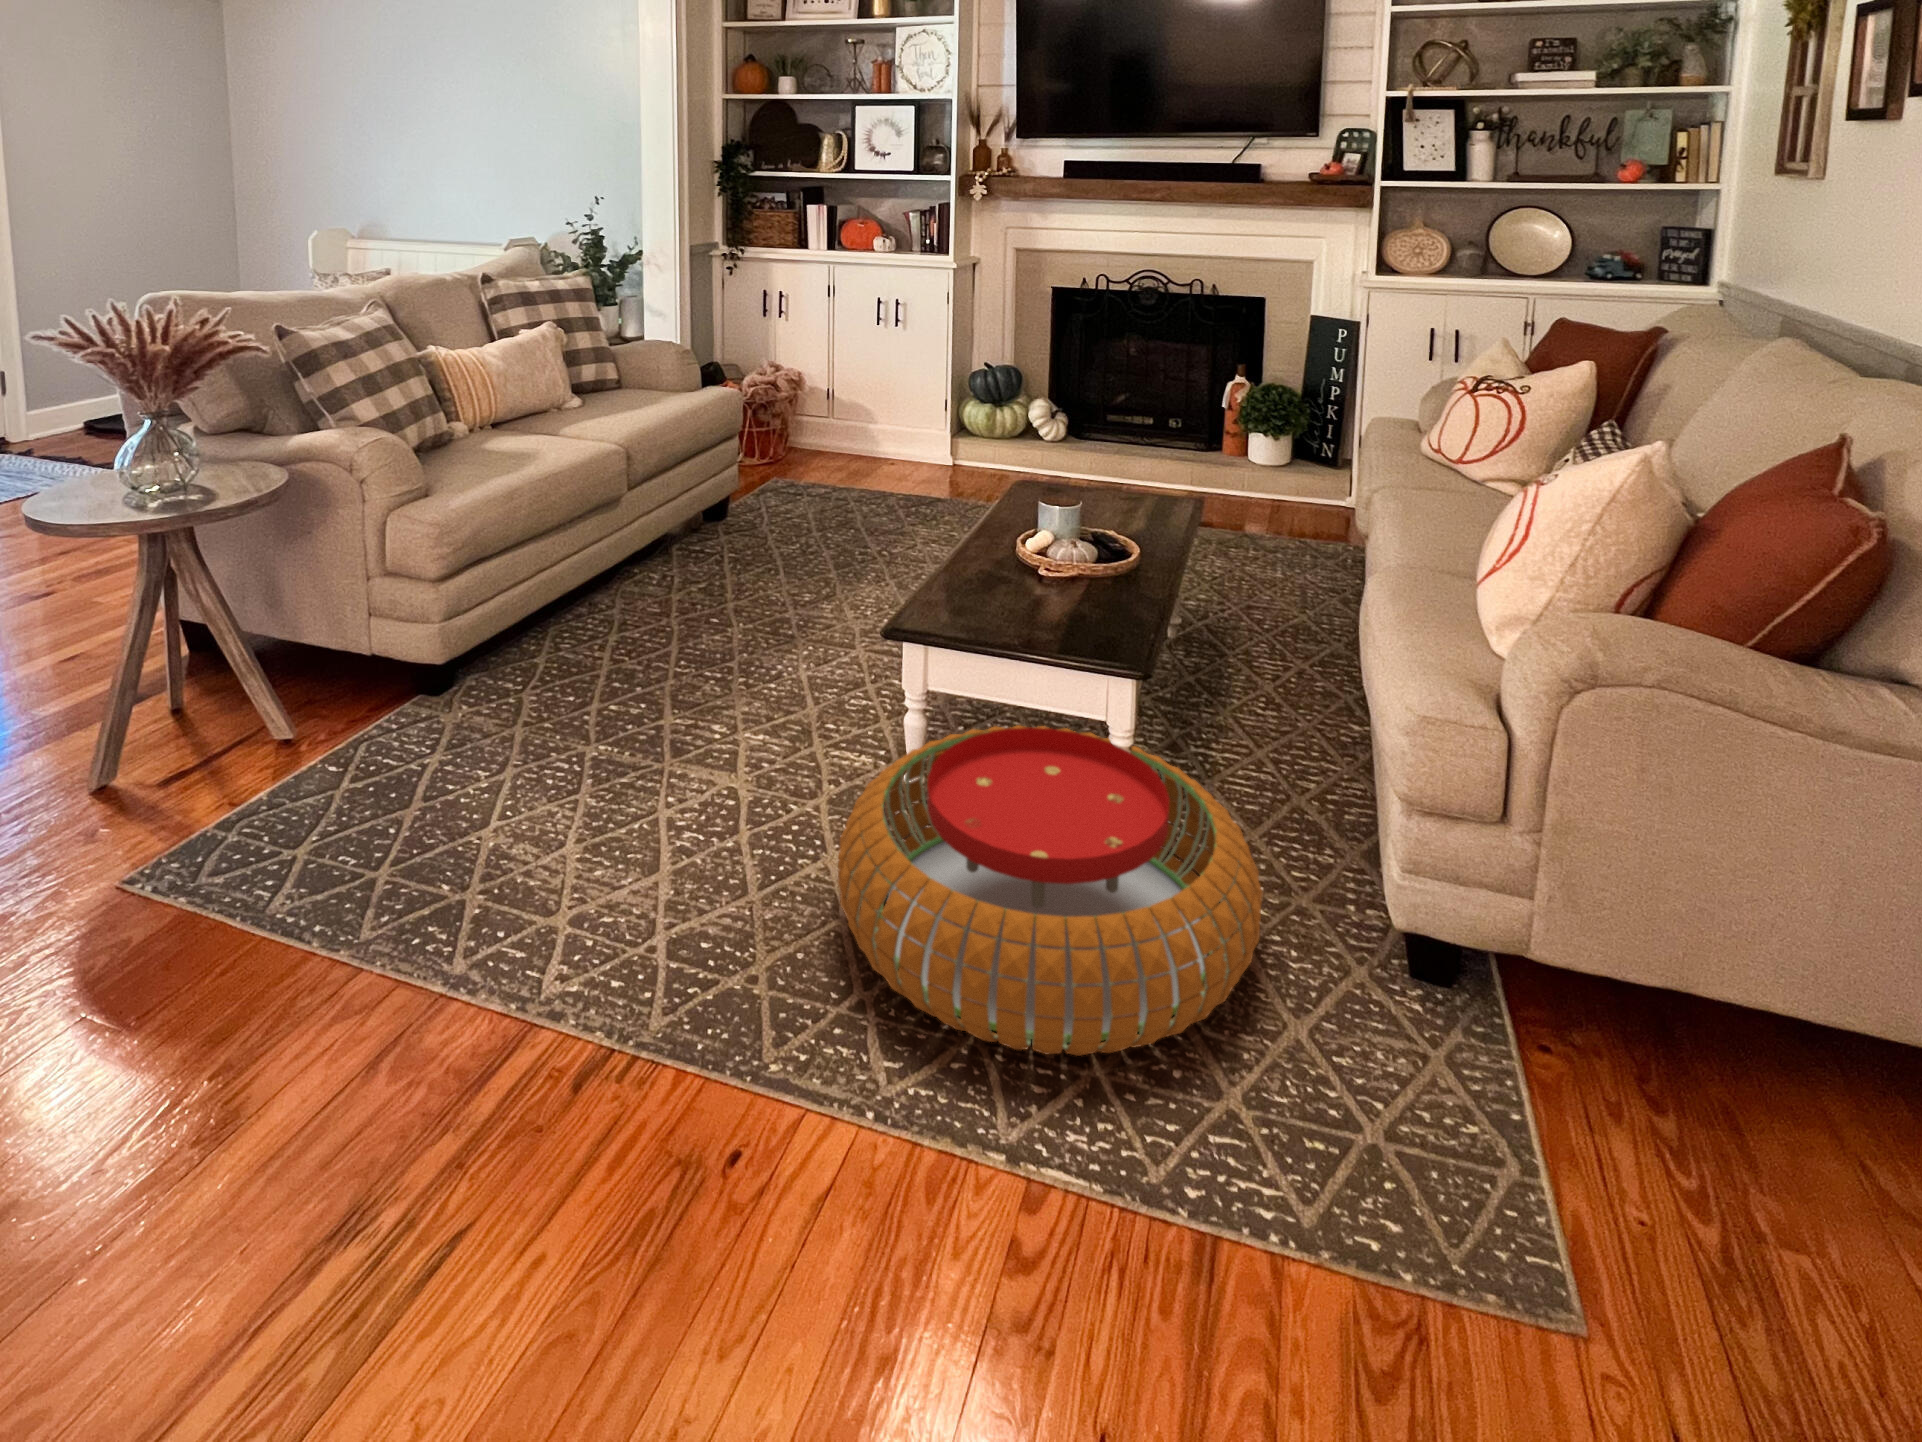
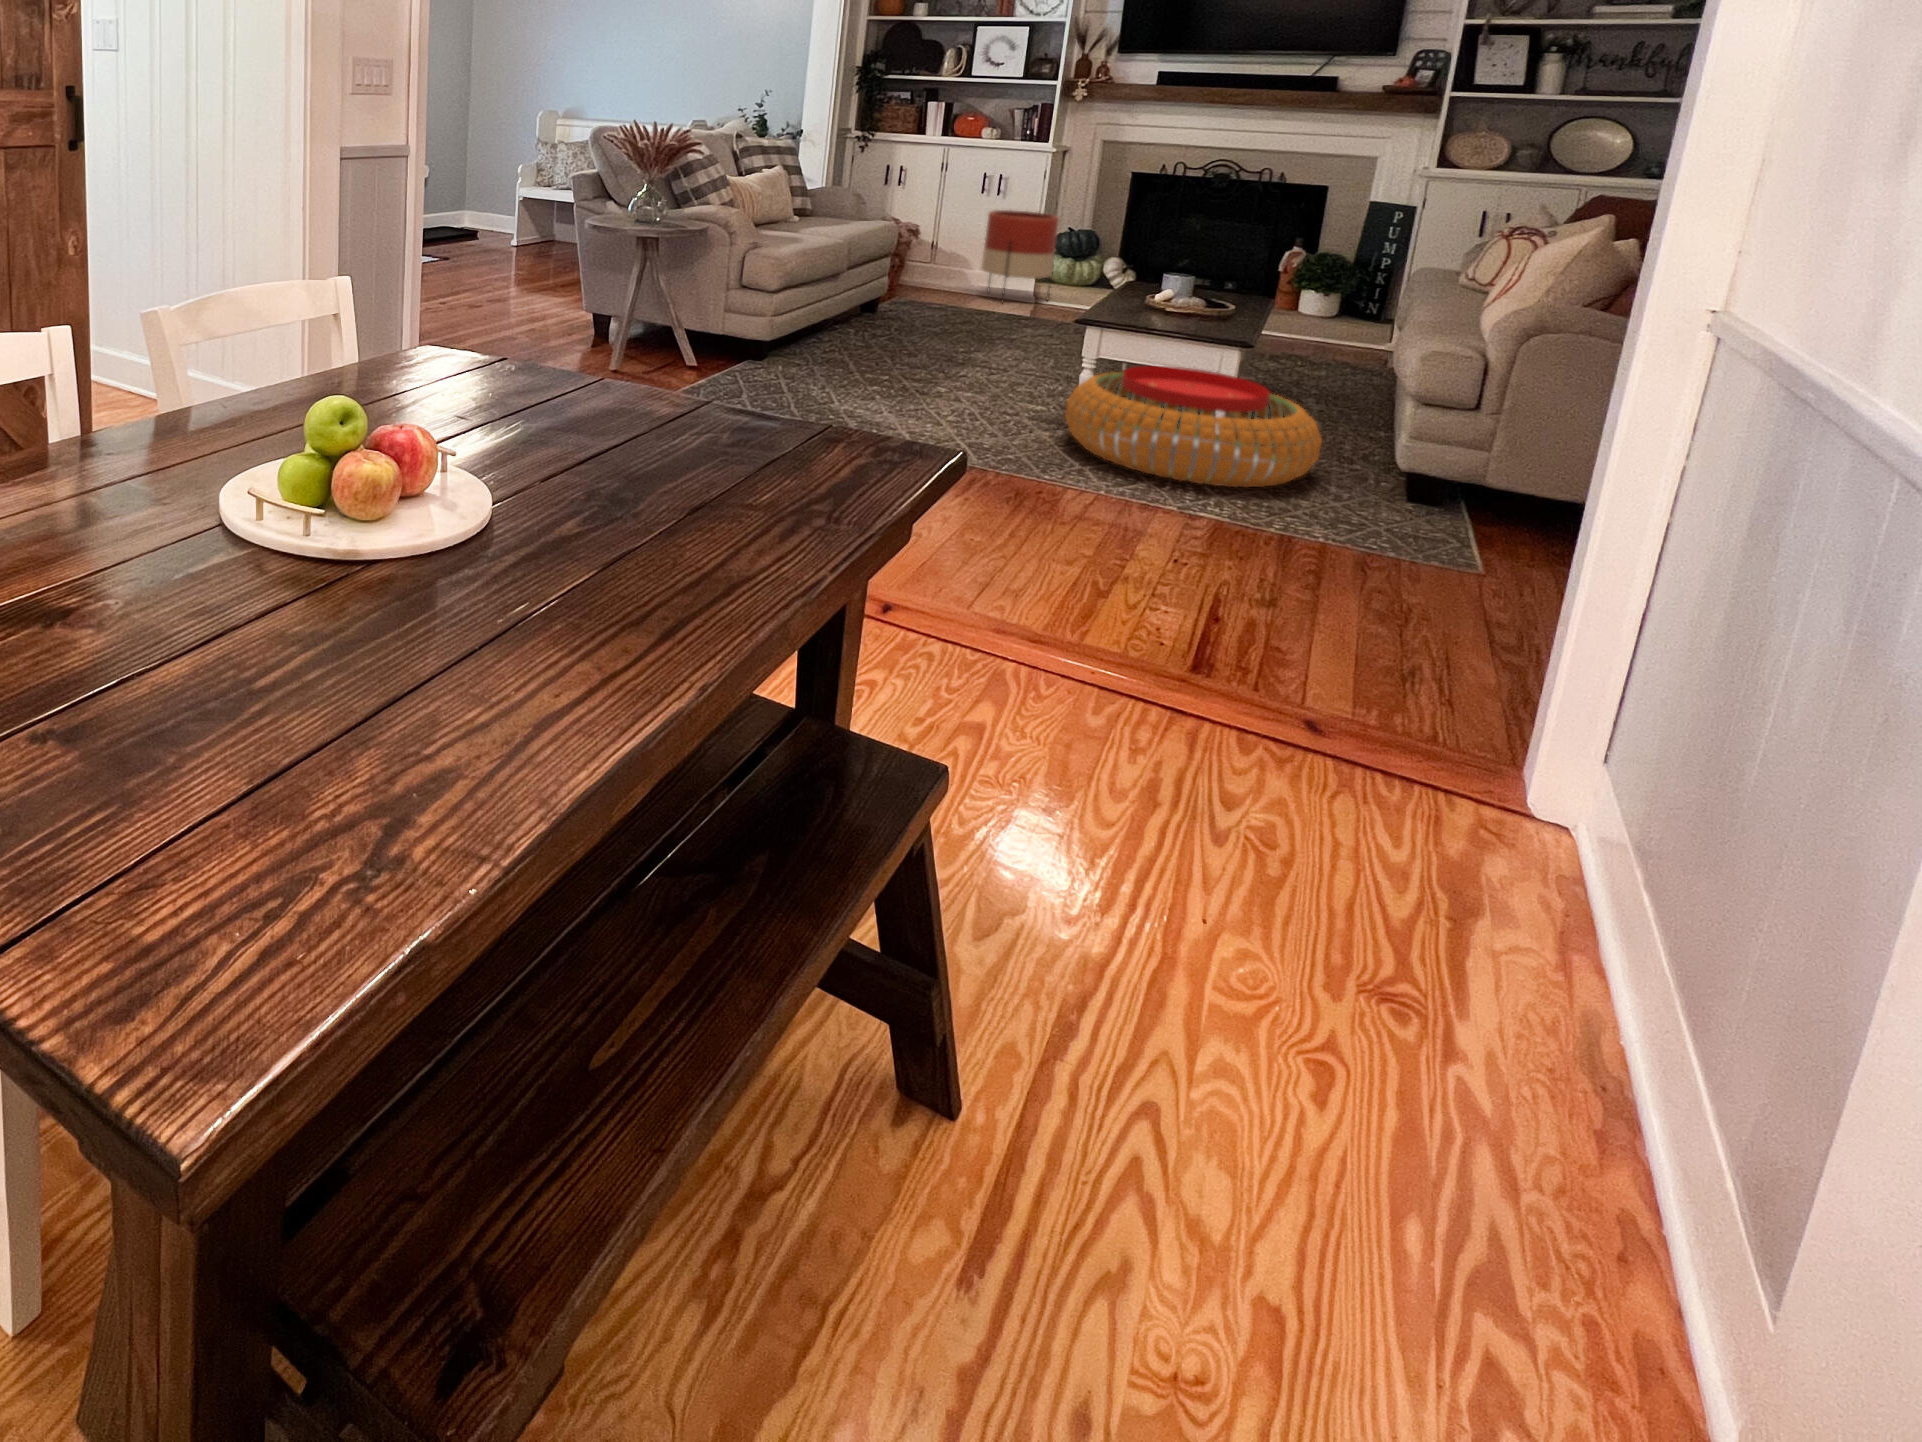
planter: none [877,347,965,479] -> present [982,210,1059,302]

